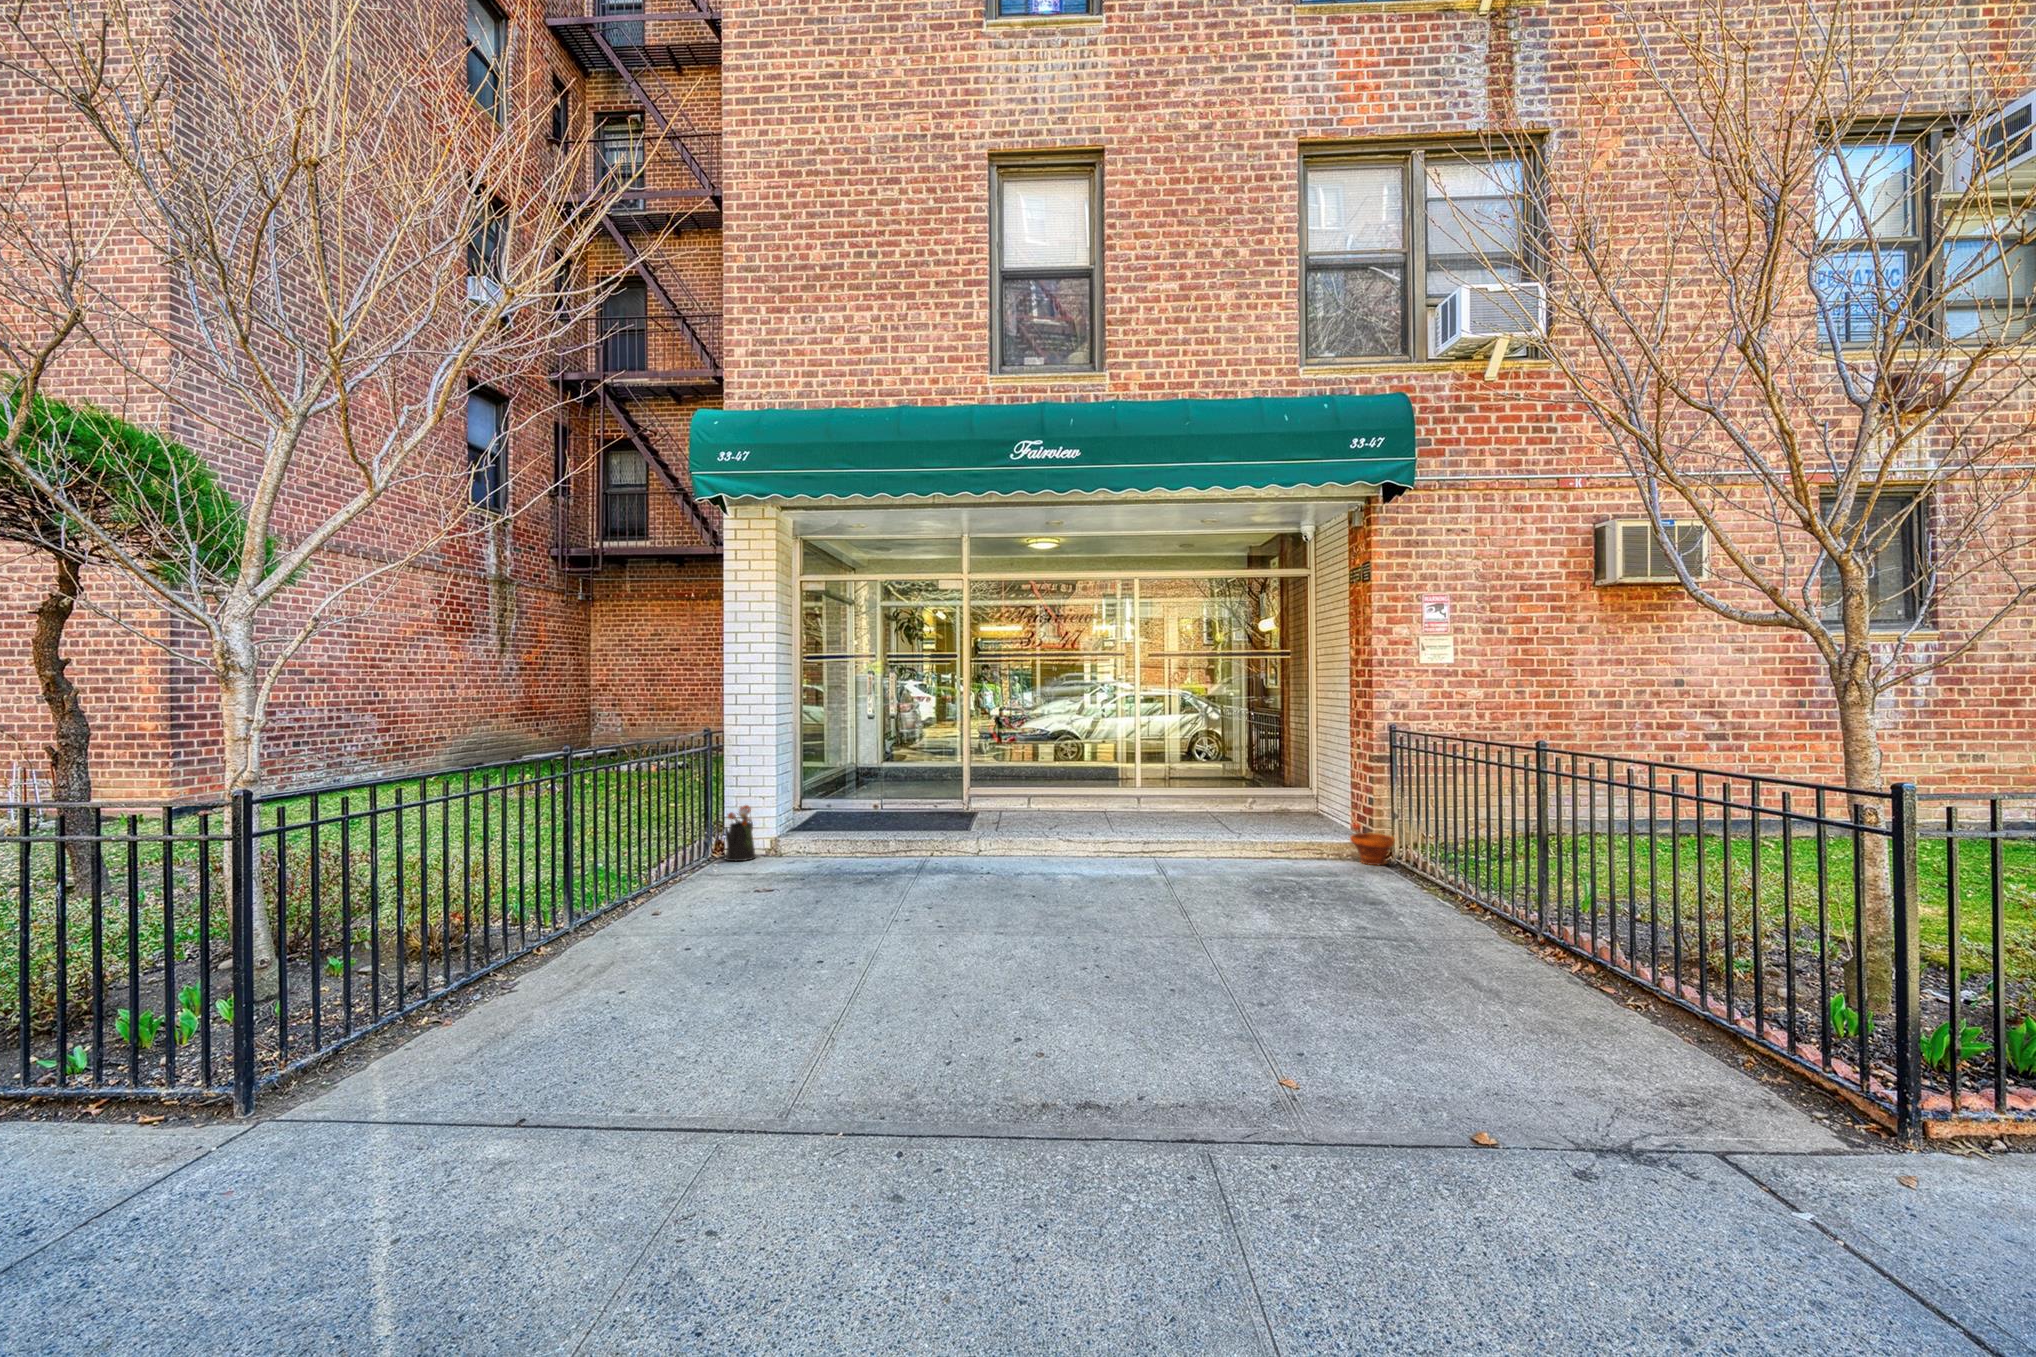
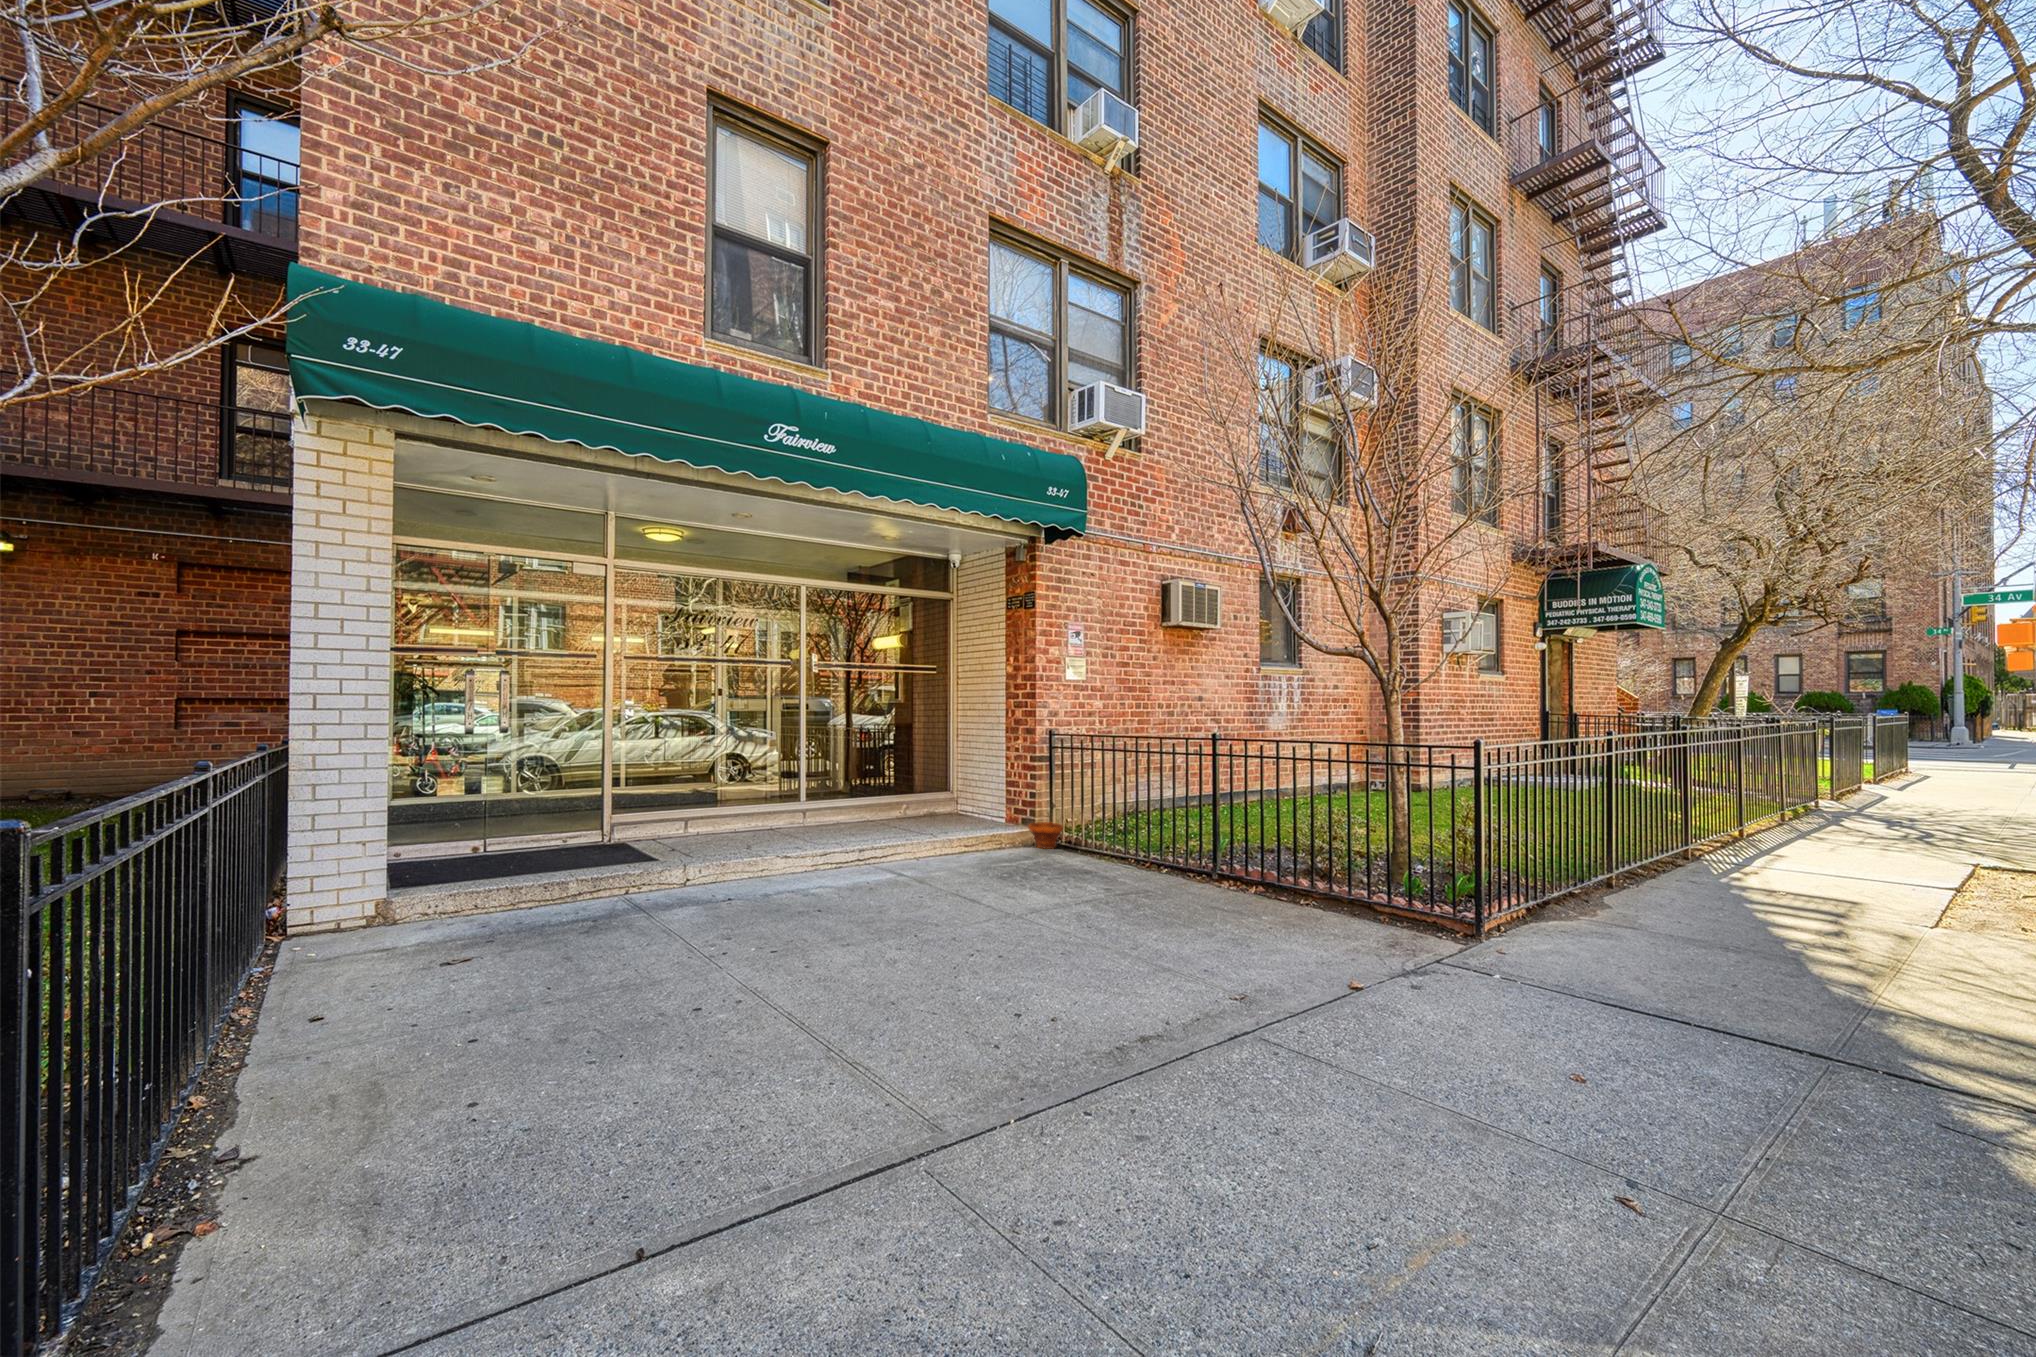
watering can: present [725,805,756,861] -> none [299,857,358,946]

